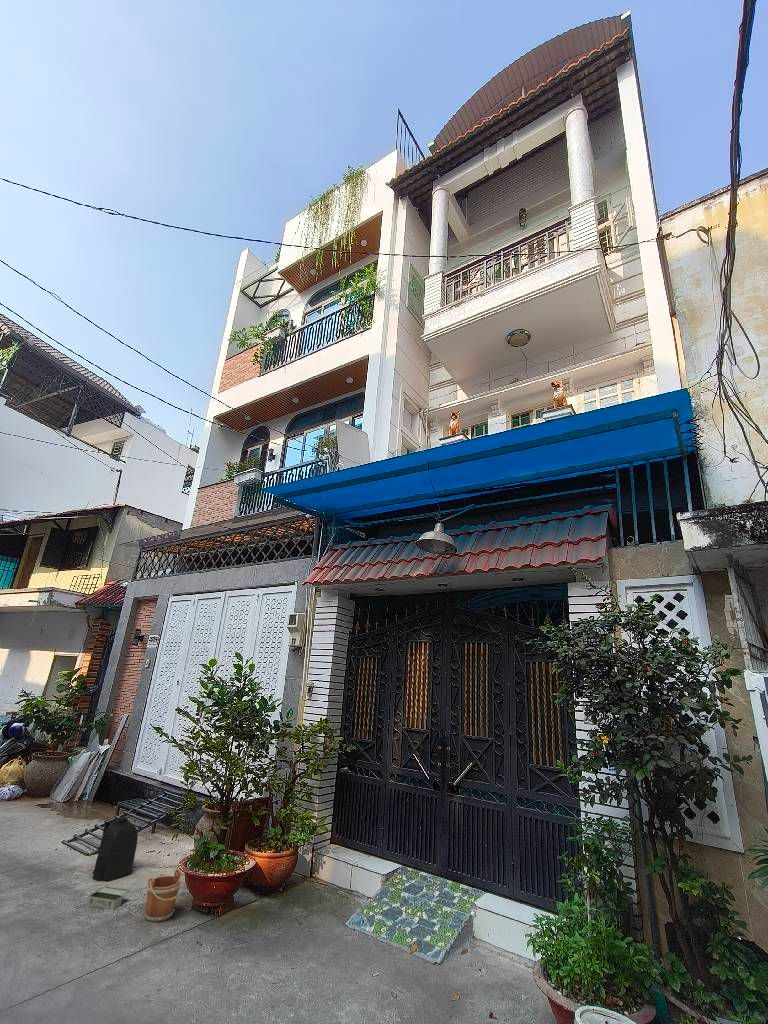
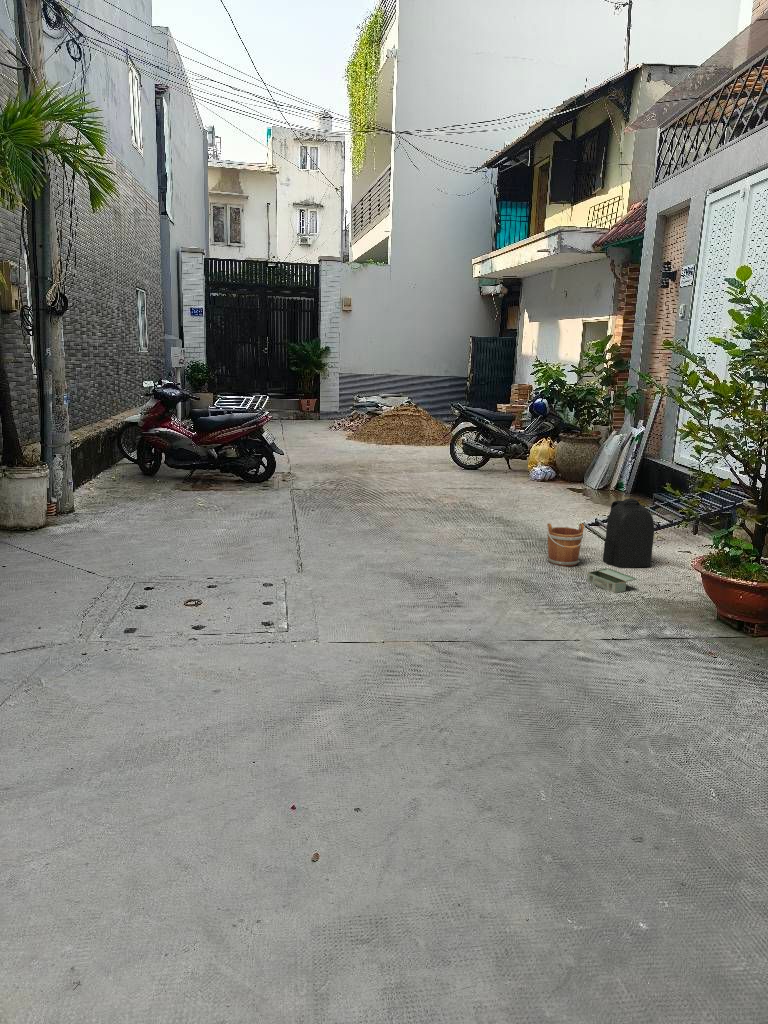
bucket: present [145,869,183,922] -> present [547,523,586,566]

